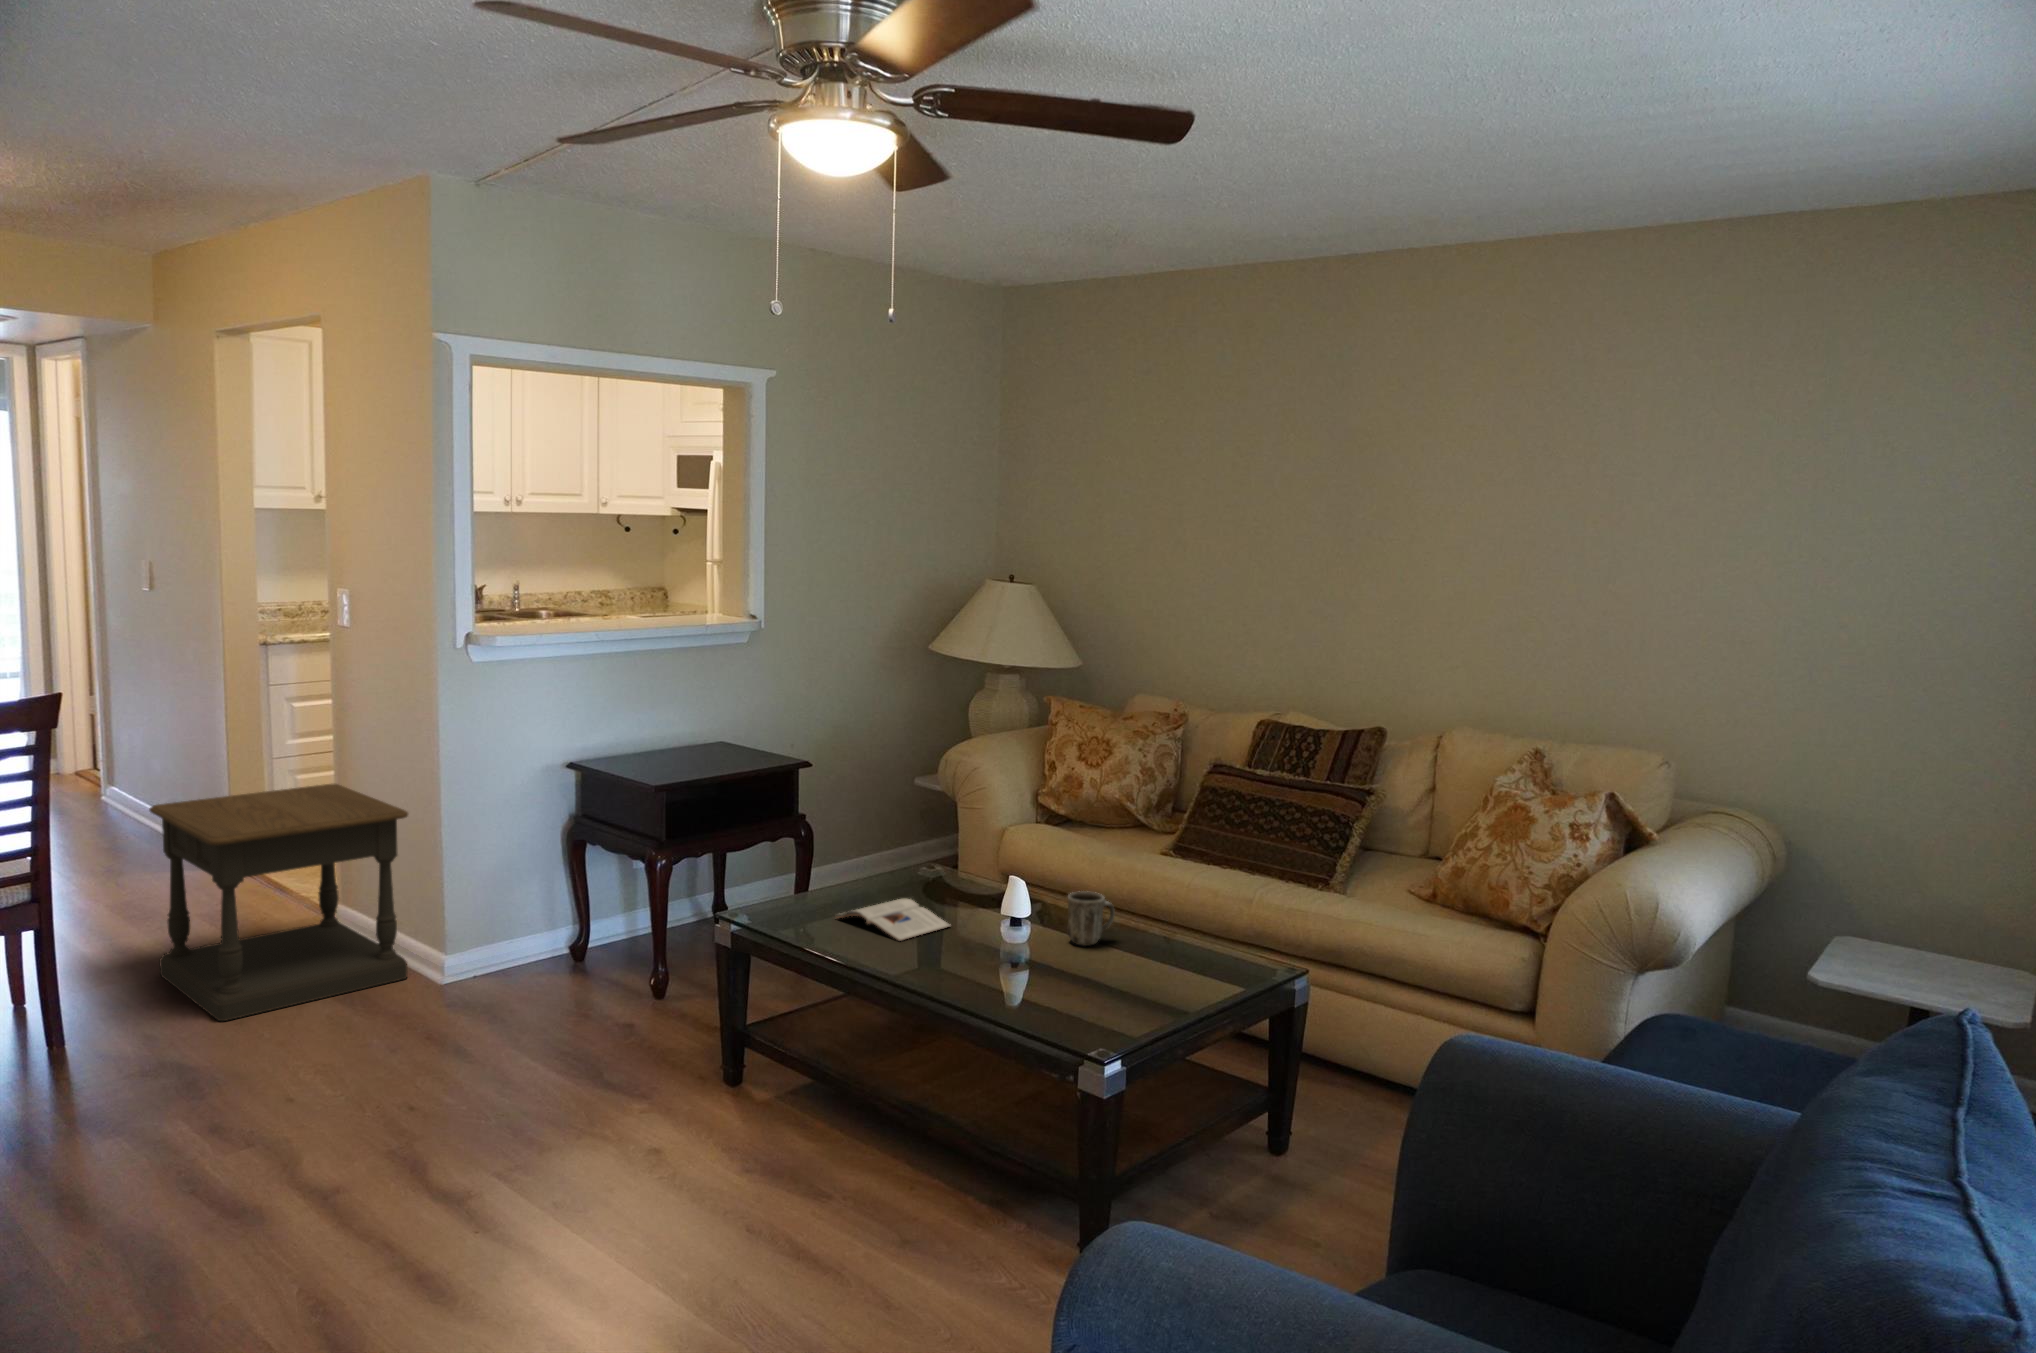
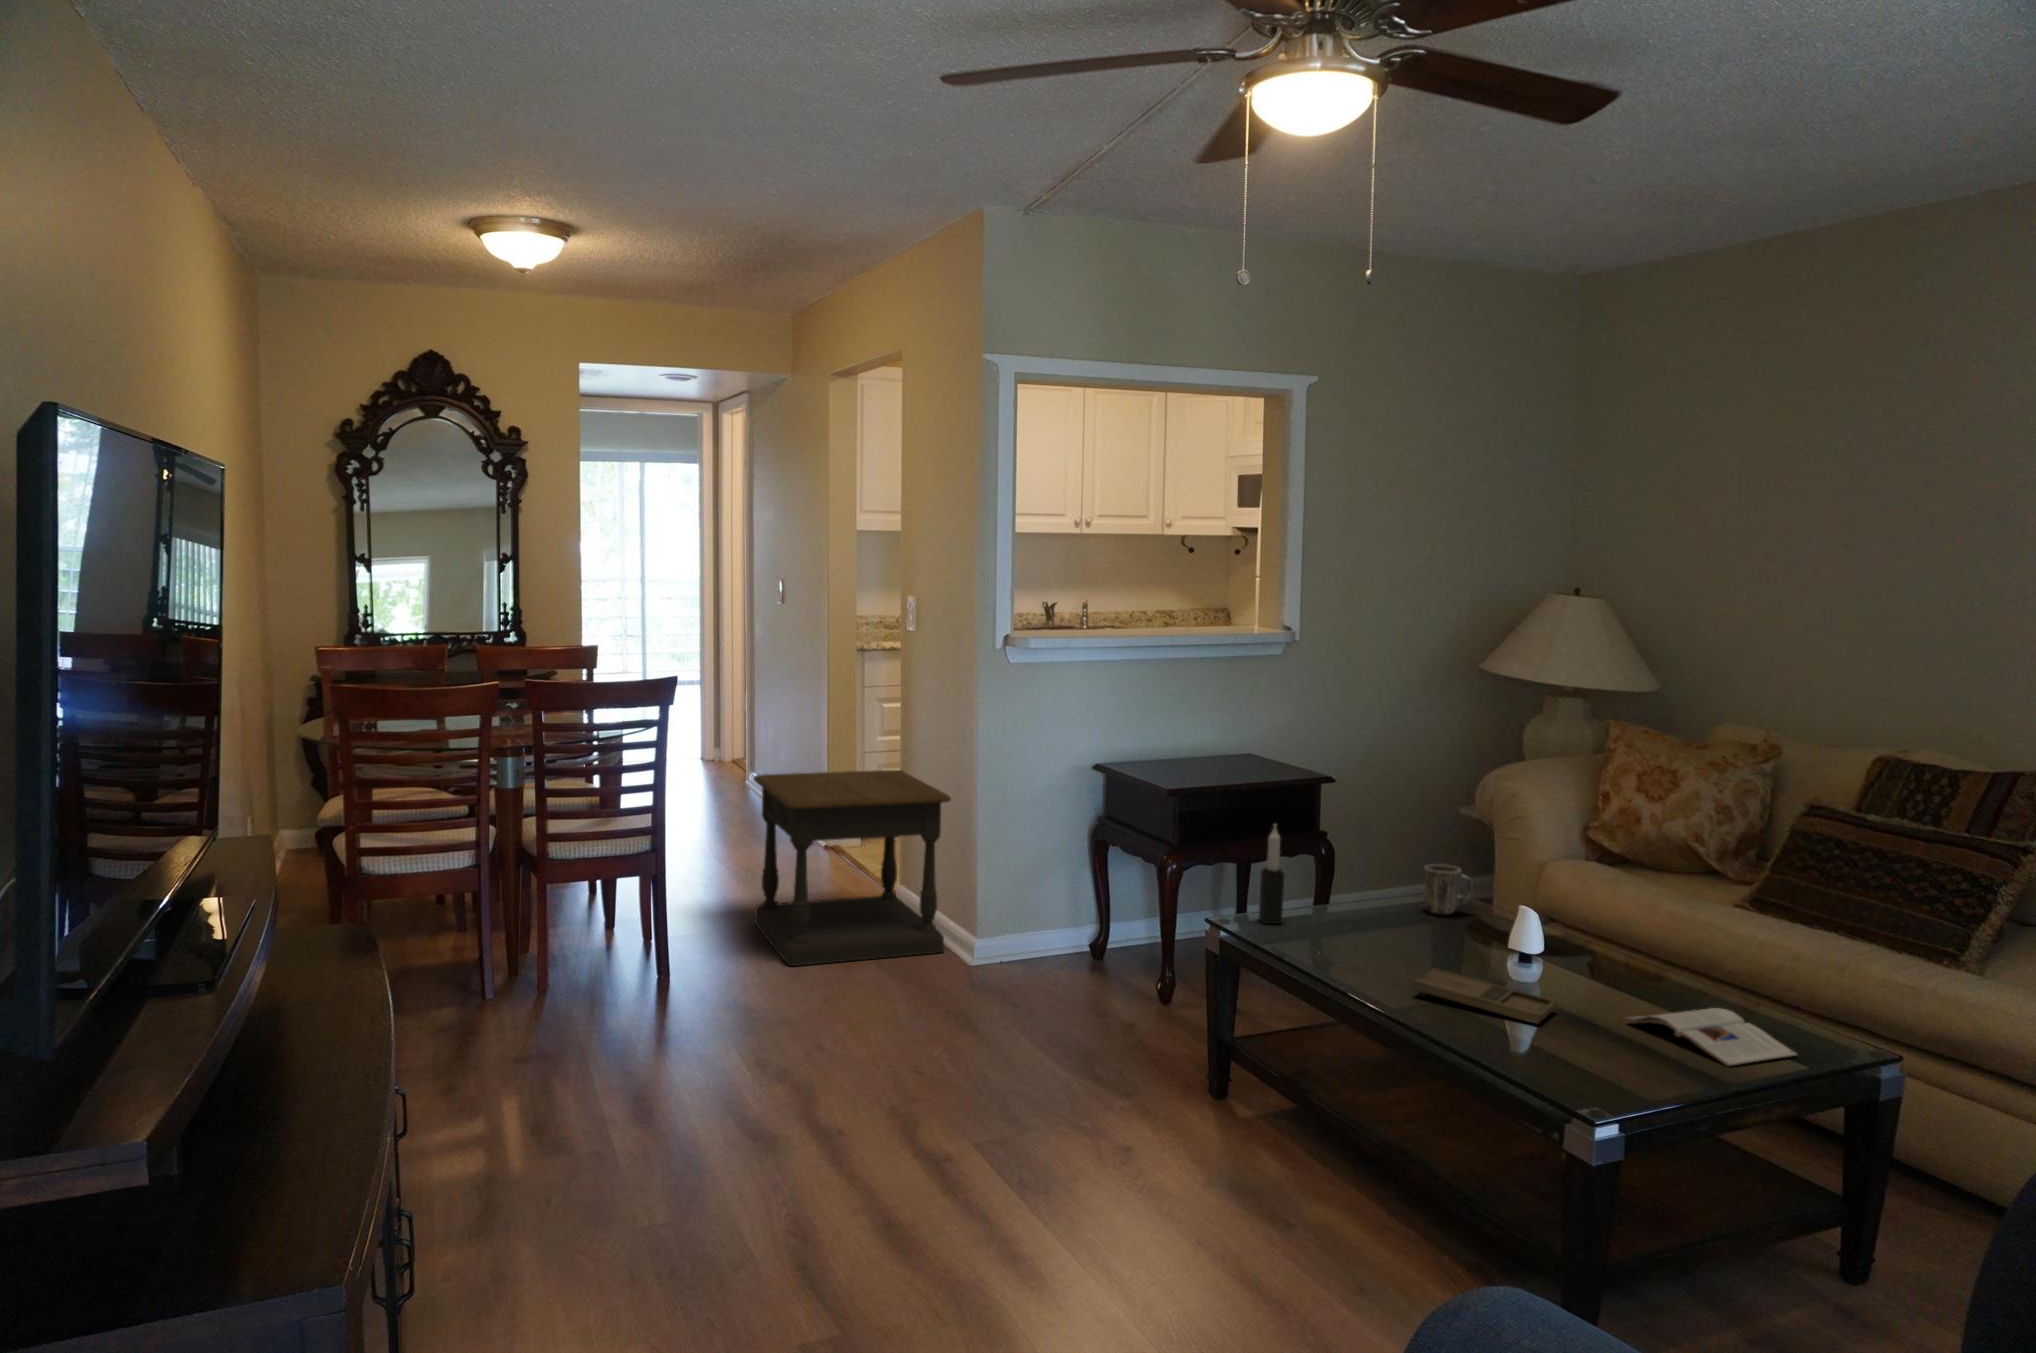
candle: none [768,821,791,917] -> present [1259,825,1284,924]
mug: present [1068,891,1115,946] -> present [1424,864,1473,915]
magazine: present [836,899,950,941] -> present [1626,1008,1797,1066]
tray: none [929,944,1049,985] -> present [1413,969,1556,1024]

